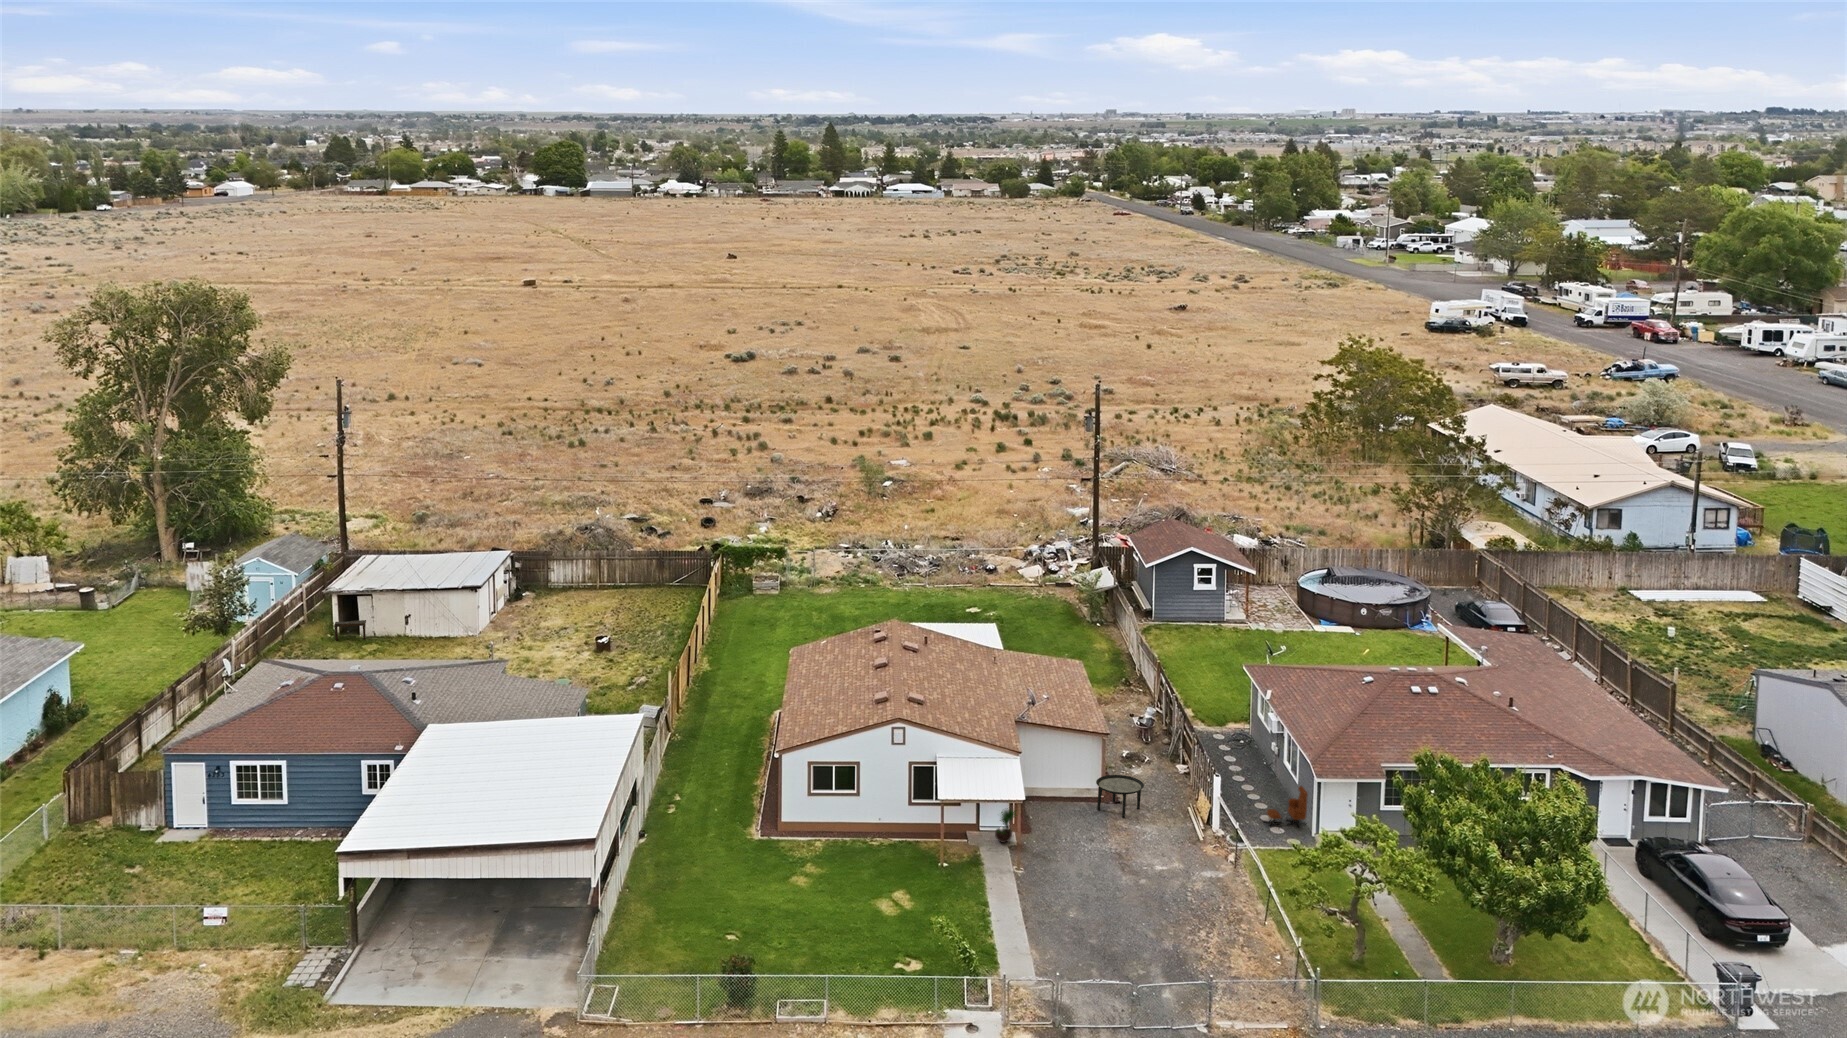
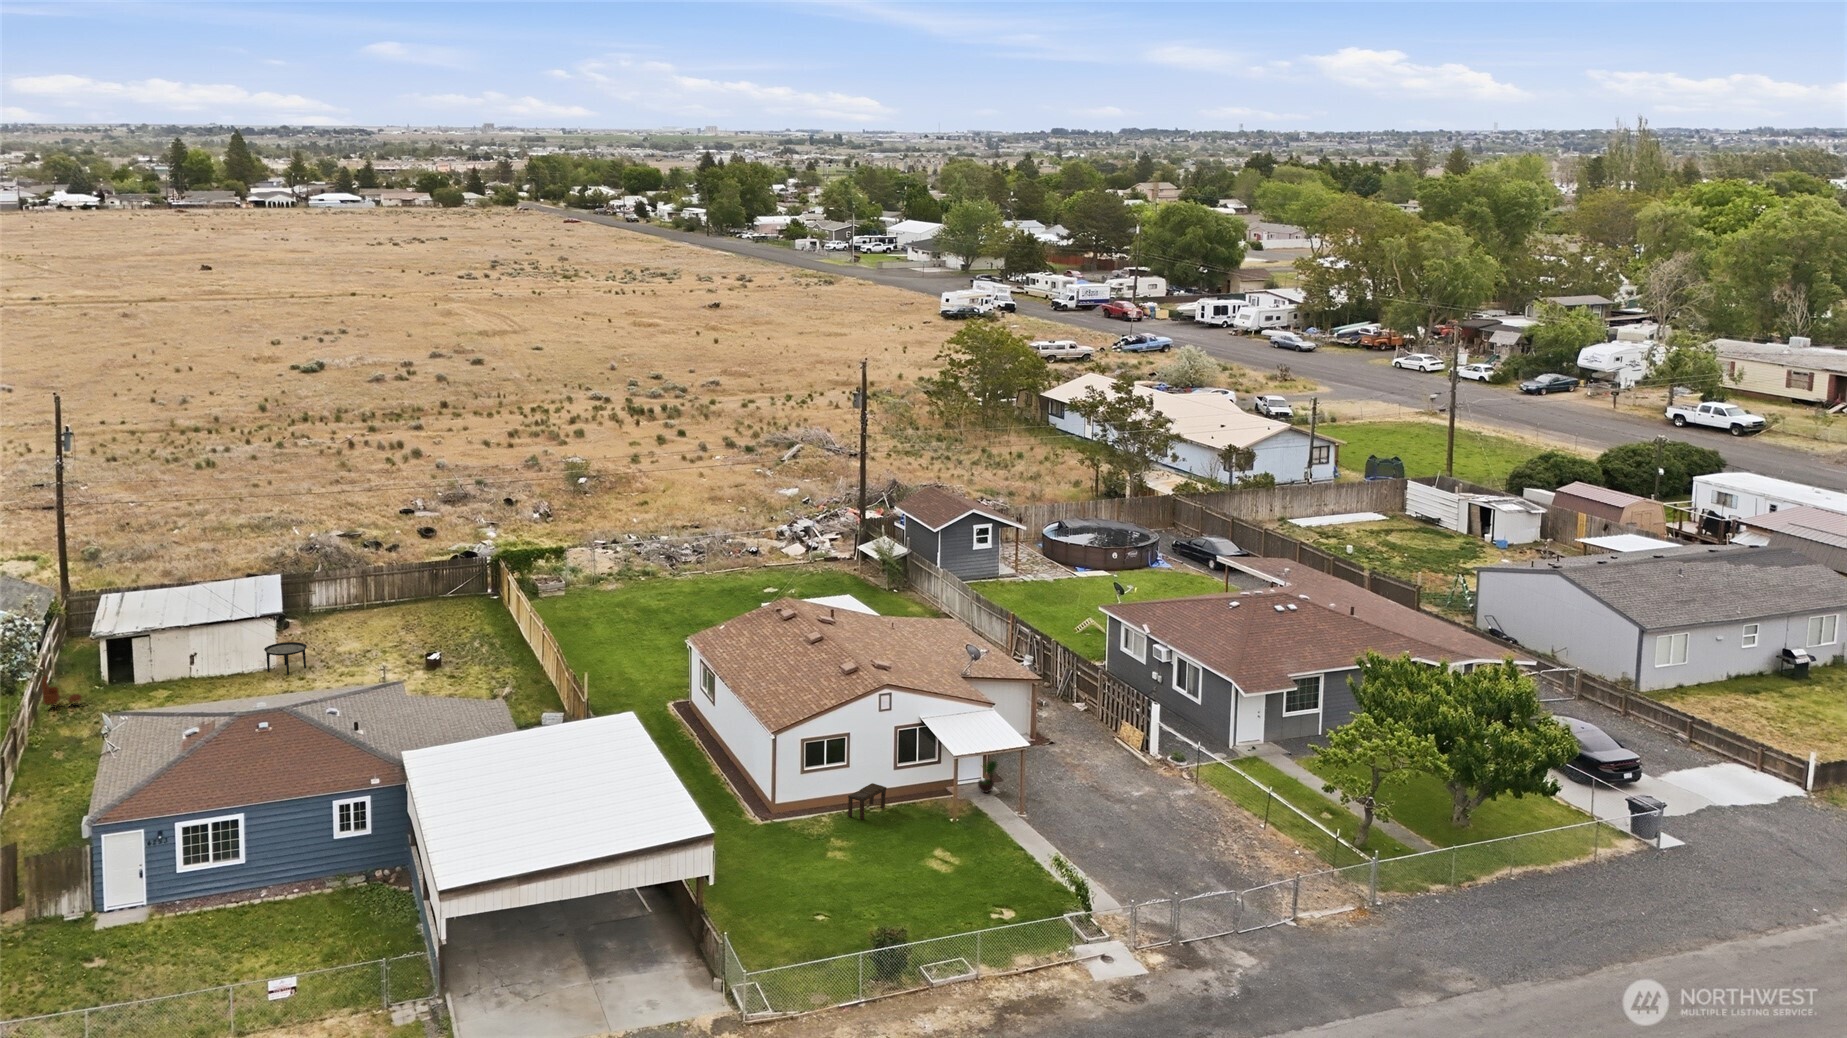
bench: present [334,620,366,641] -> present [848,783,887,820]
round table: present [1096,775,1144,818] -> present [264,642,307,675]
lounge chair: present [1267,786,1308,826] -> present [42,676,81,709]

